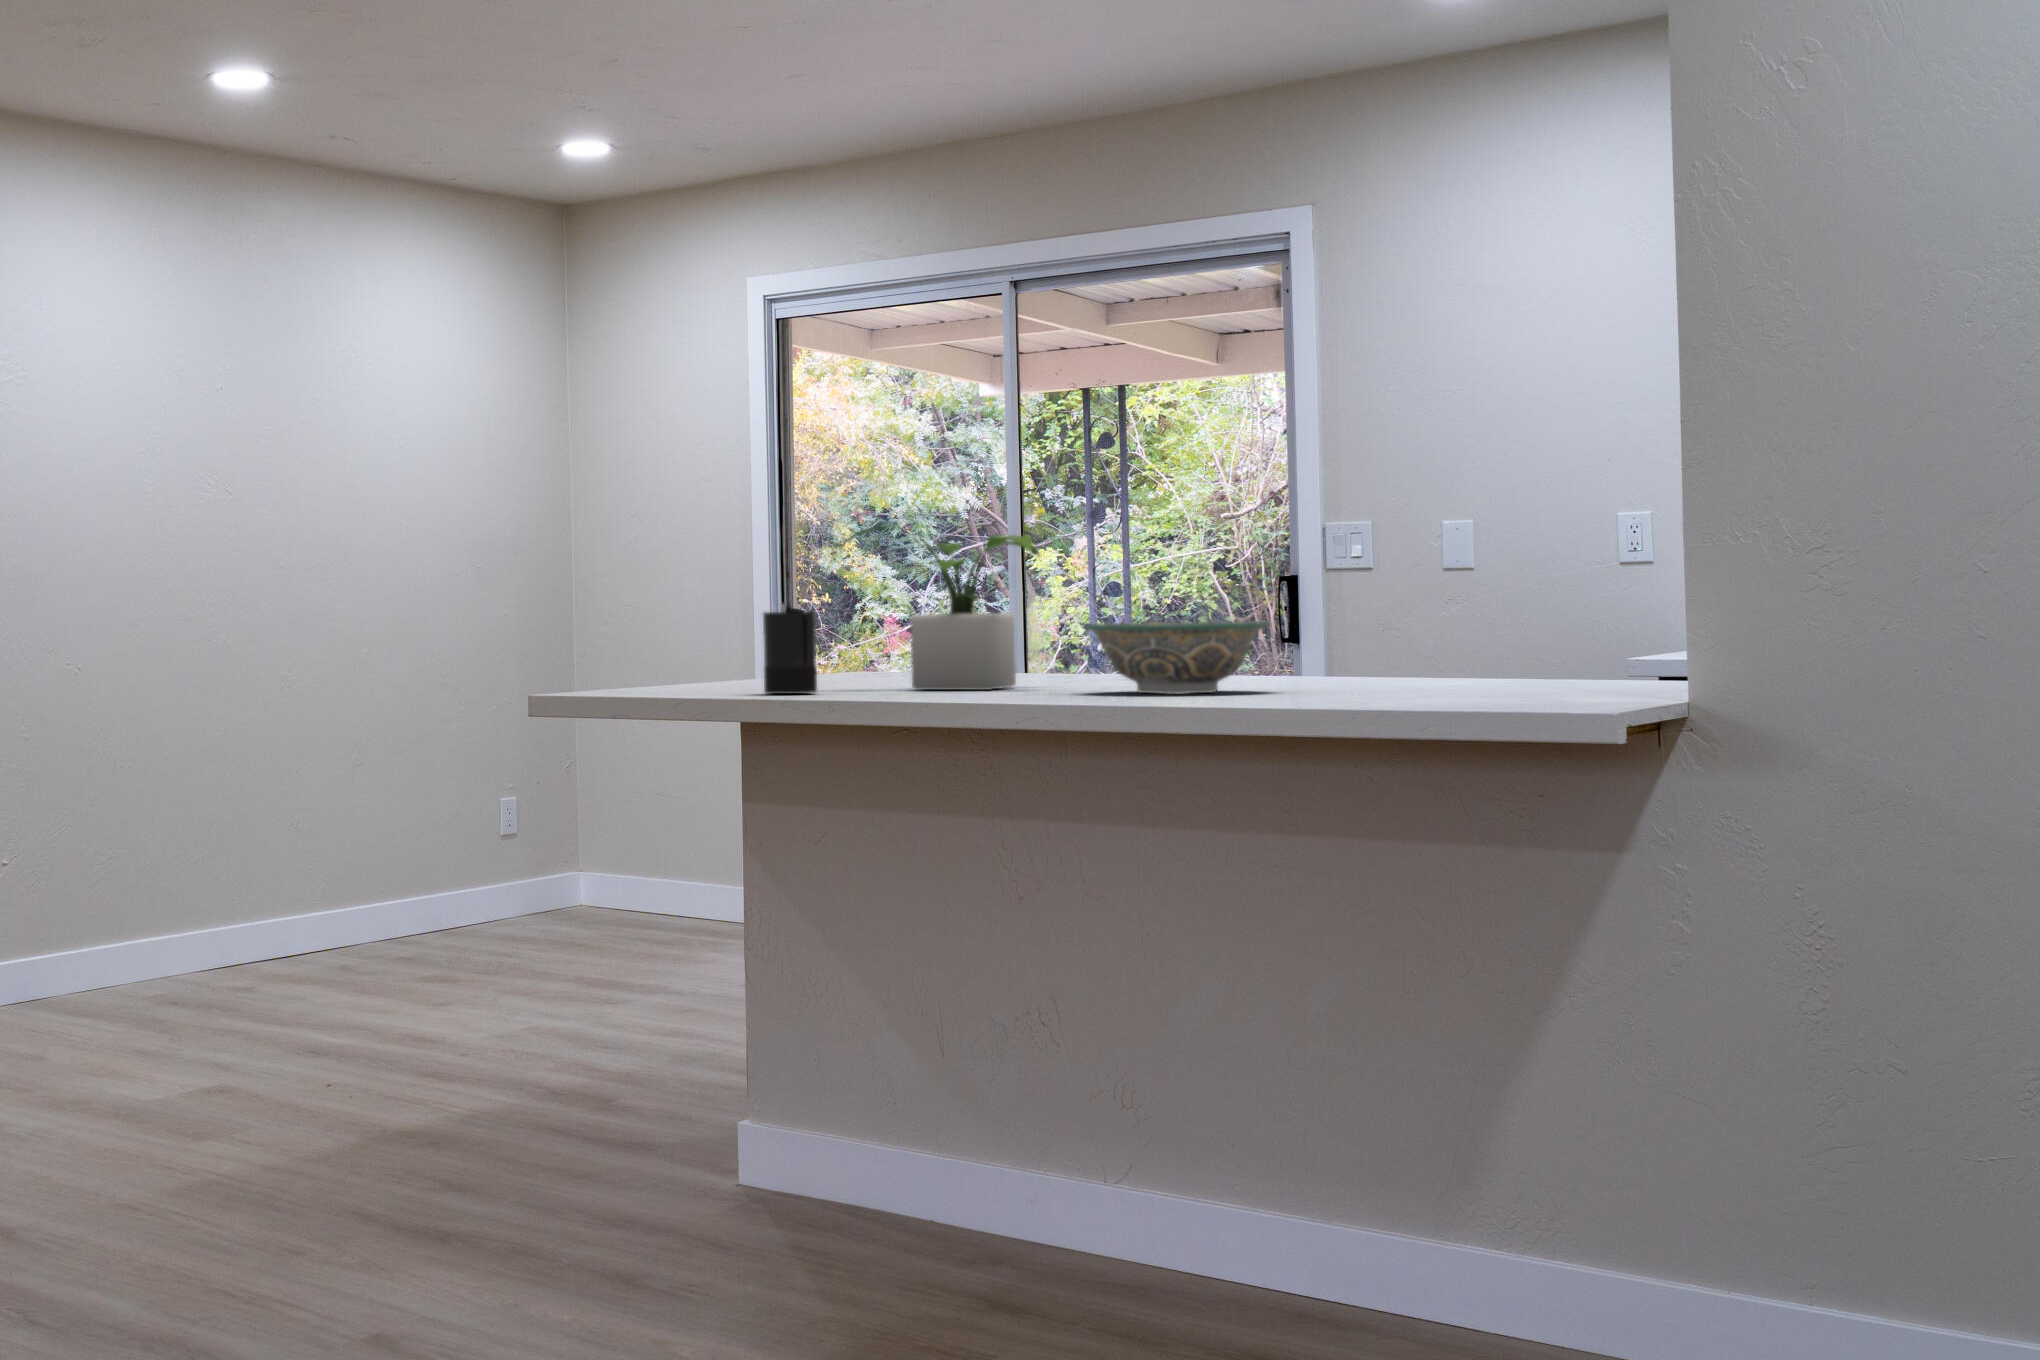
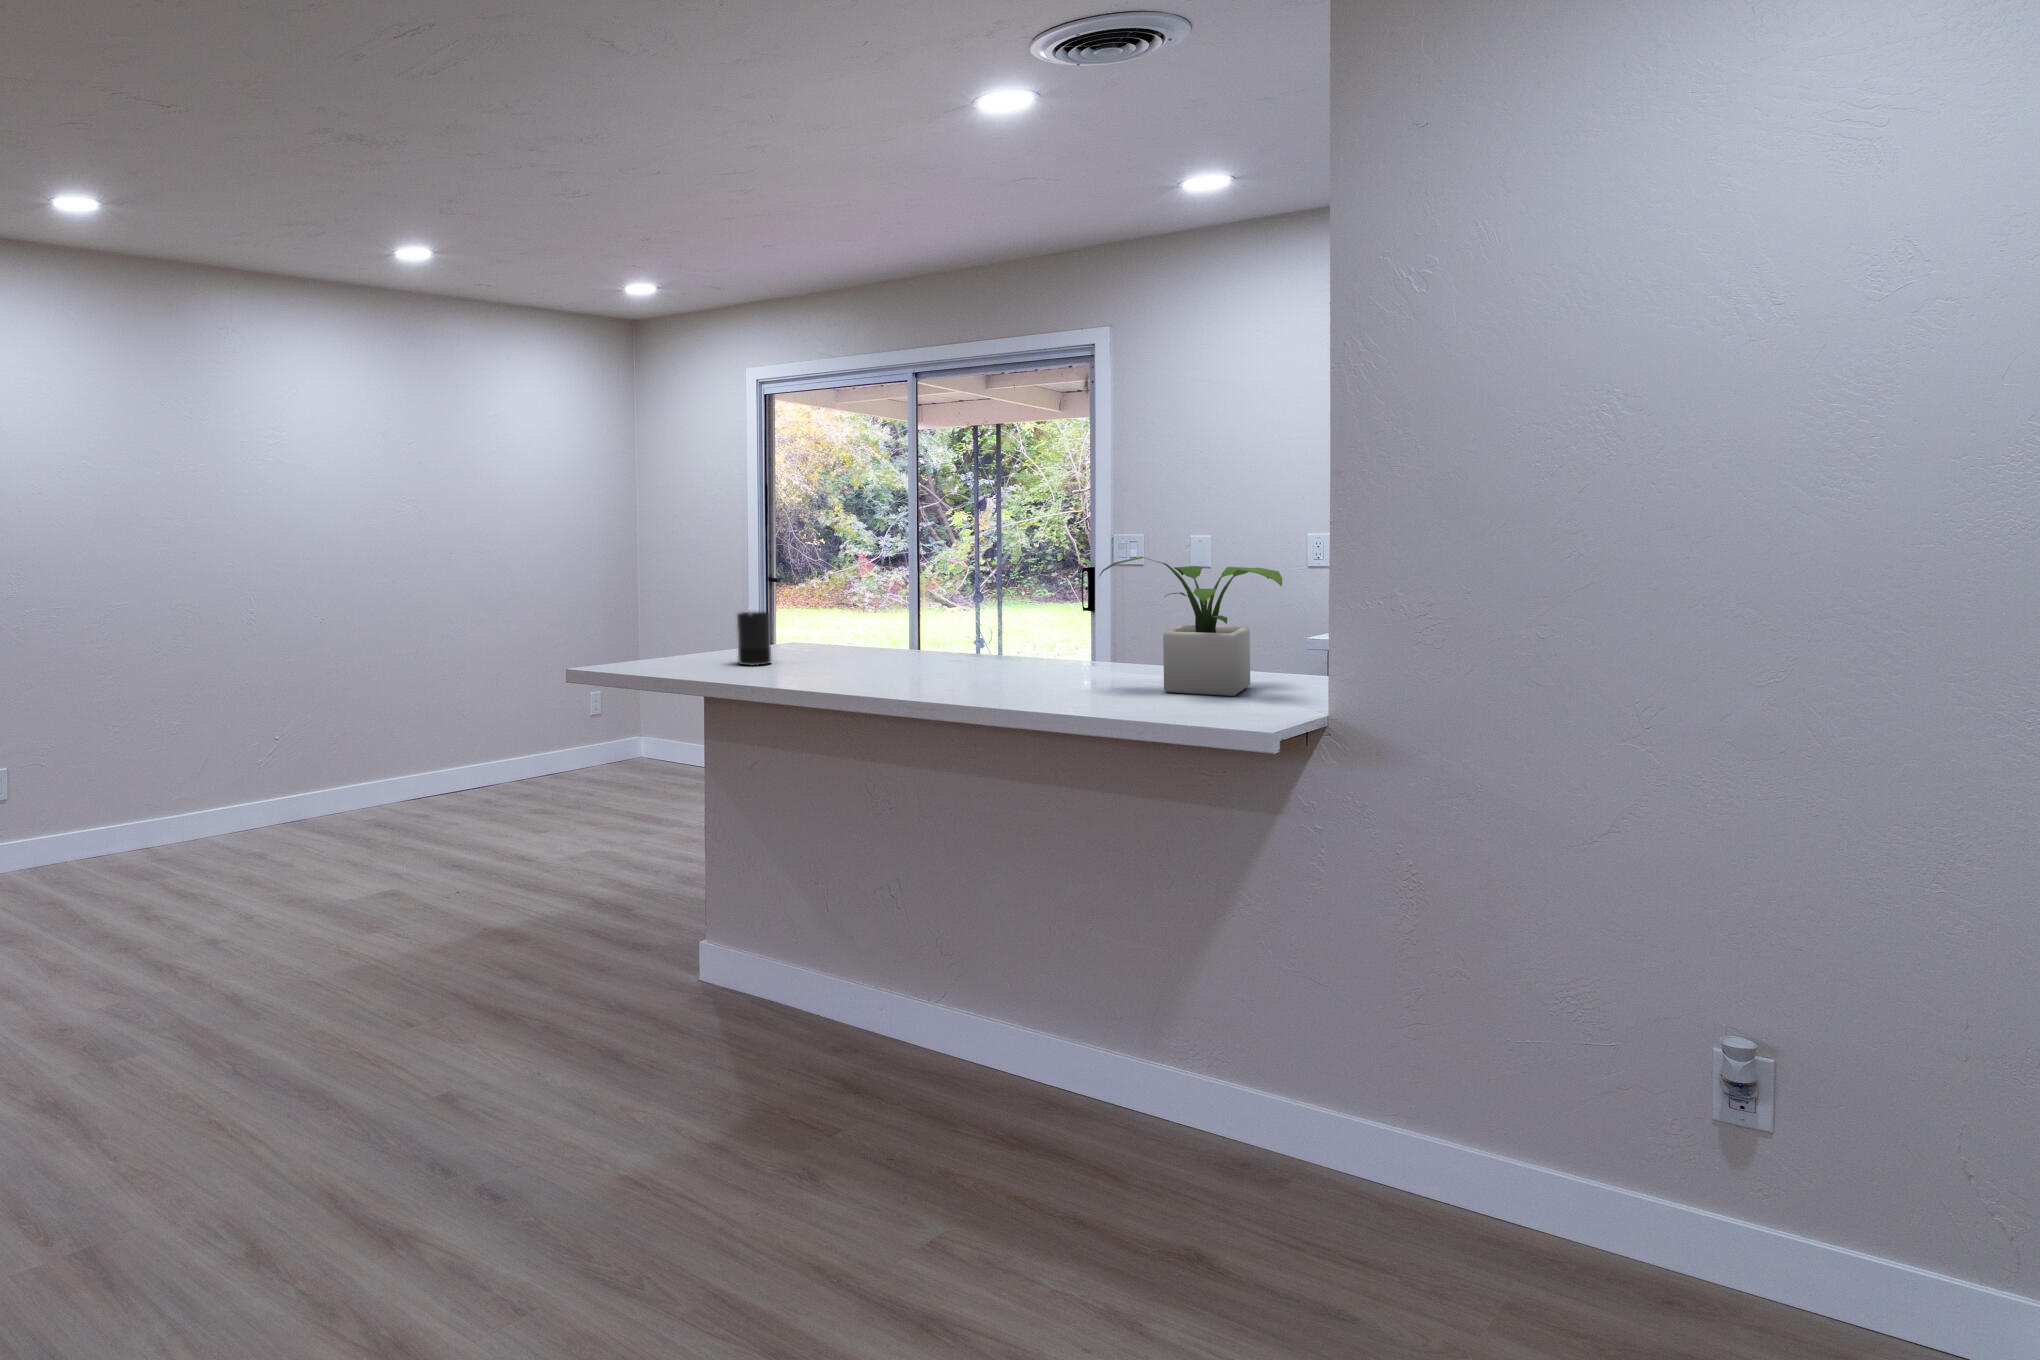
potted plant: present [847,525,1039,690] -> present [1099,557,1282,696]
bowl: present [1083,621,1270,694] -> none [933,622,1055,675]

